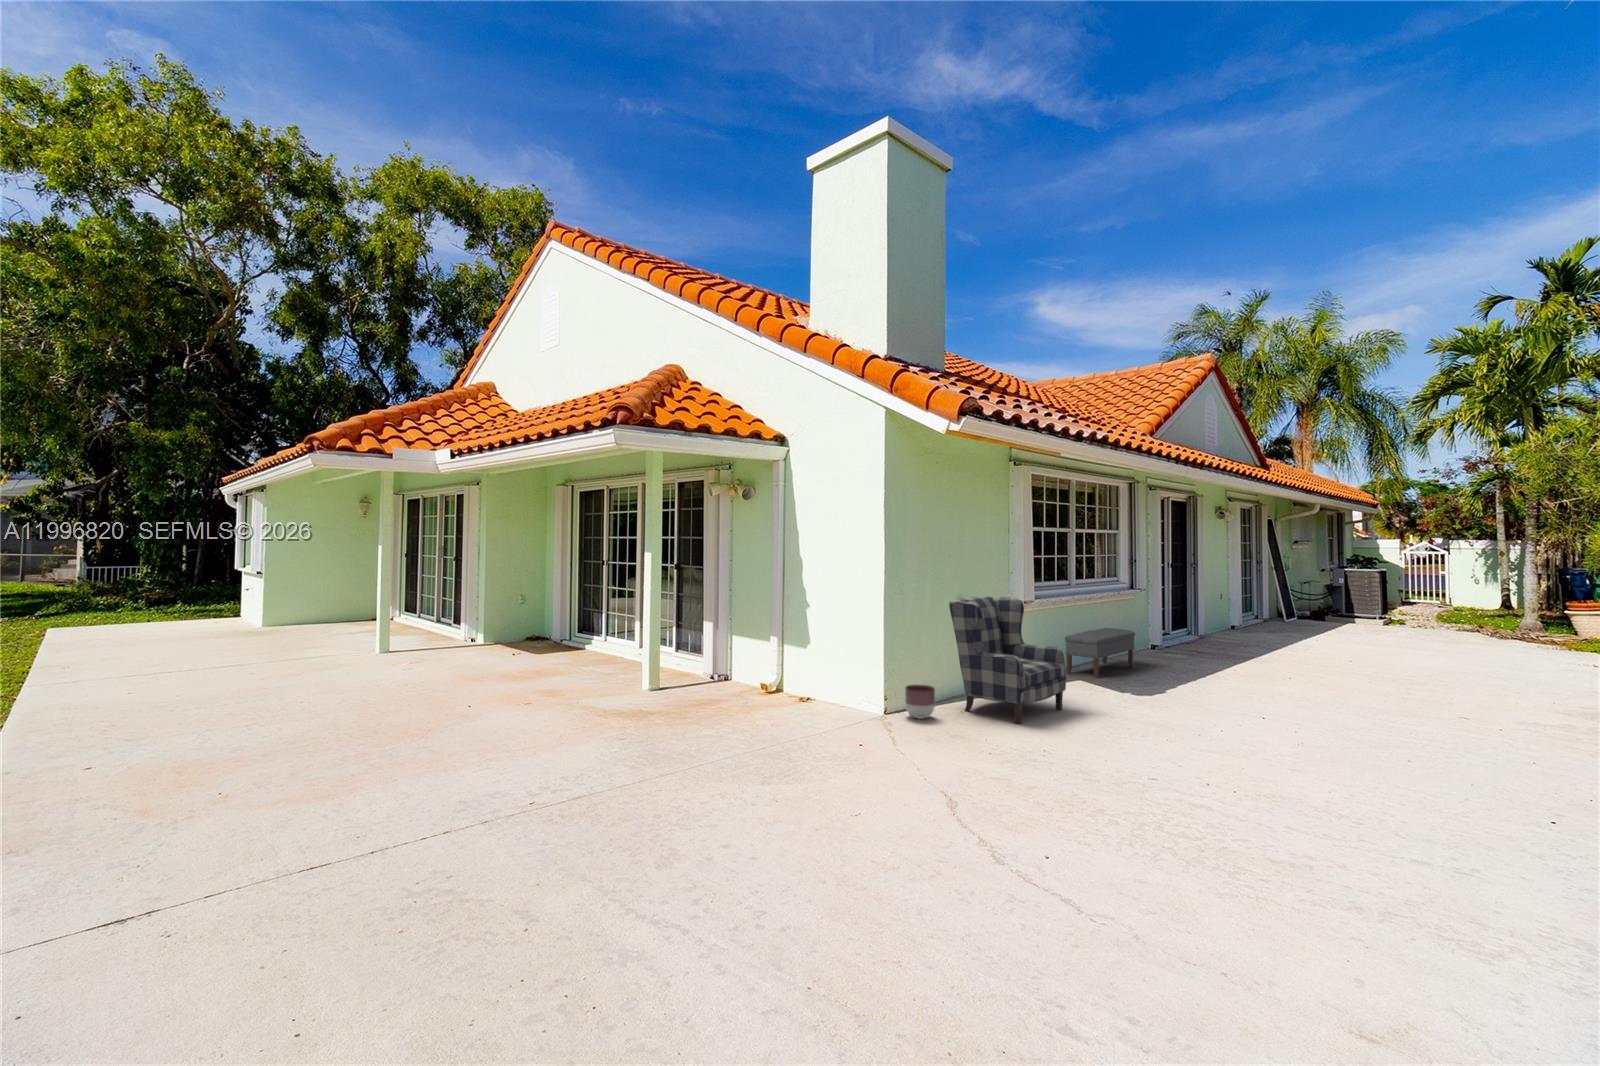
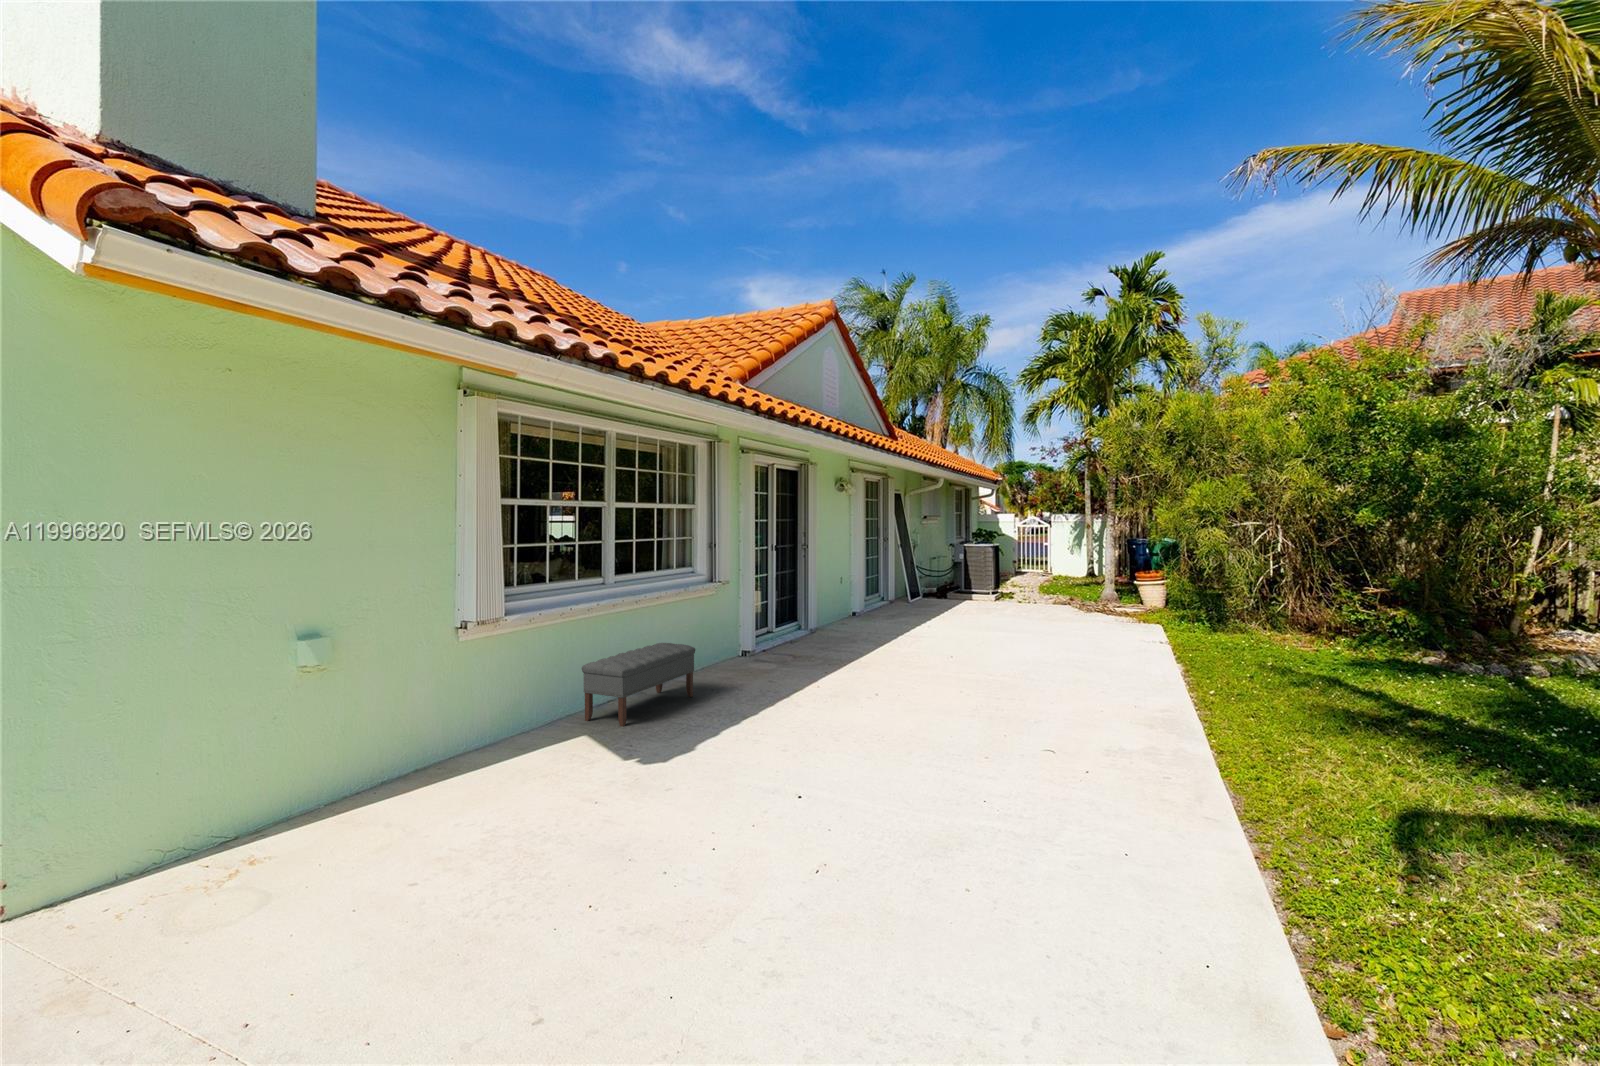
chair: present [949,596,1066,724] -> none [240,625,495,893]
planter: present [905,685,935,719] -> none [78,833,164,917]

